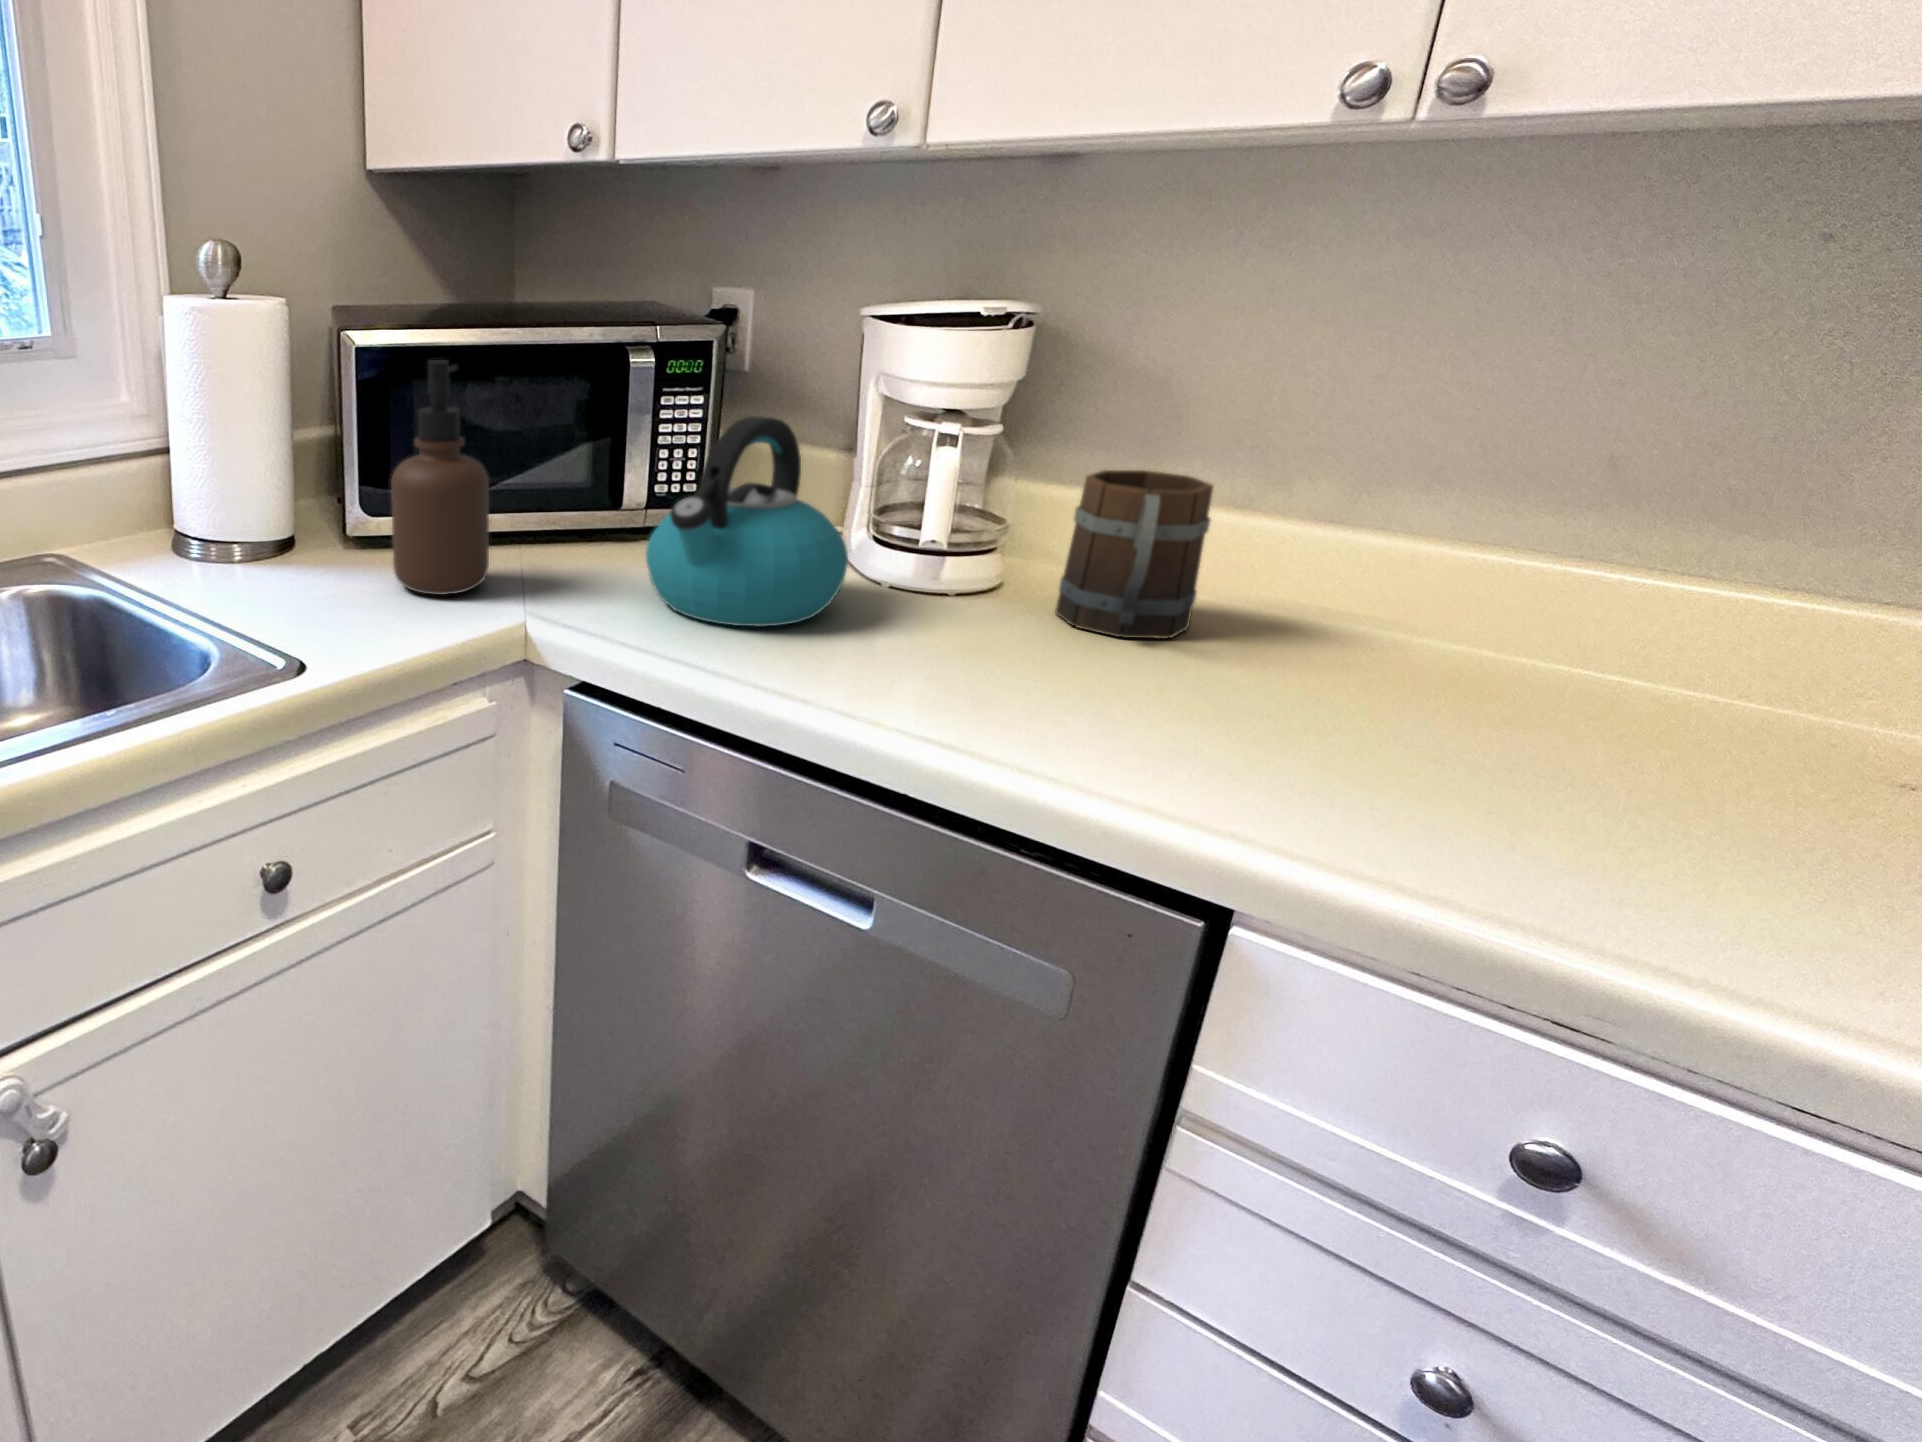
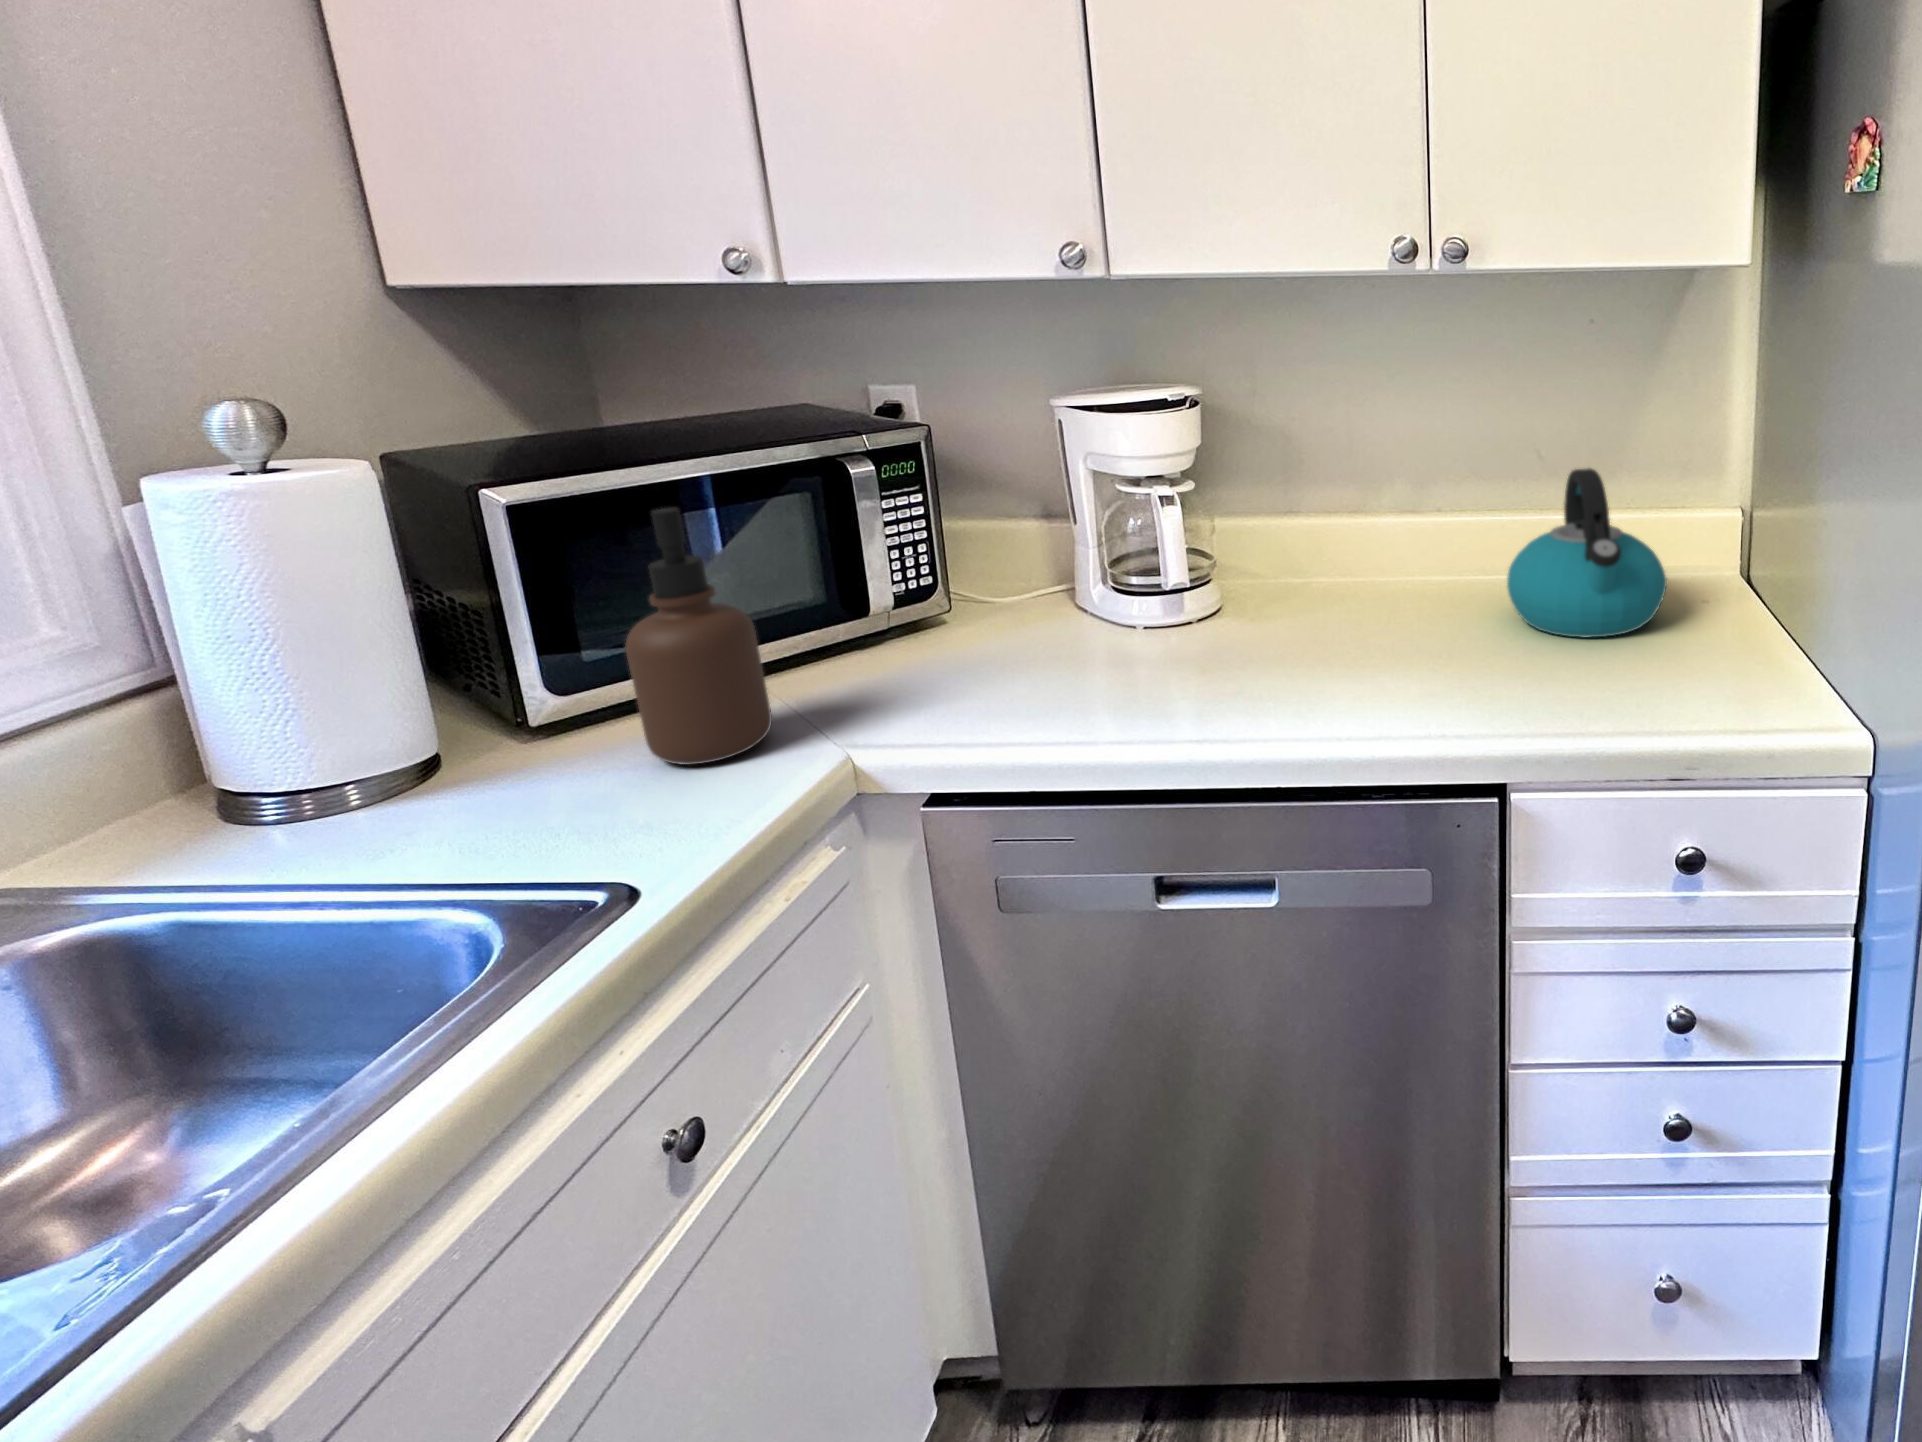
kettle: present [646,416,848,627] -> present [1507,468,1667,638]
mug: present [1055,470,1213,639] -> none [1273,497,1364,623]

